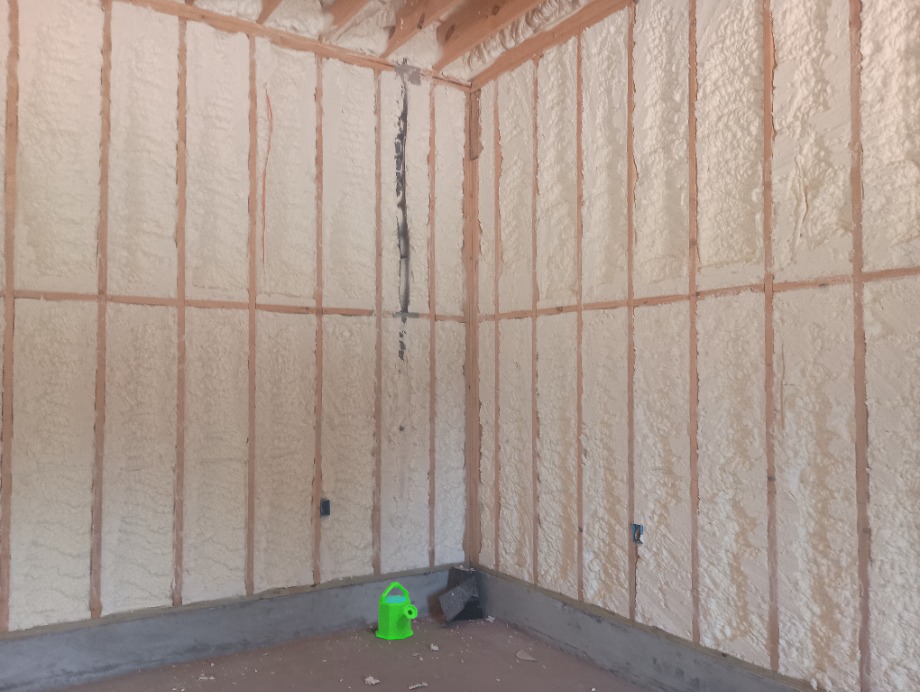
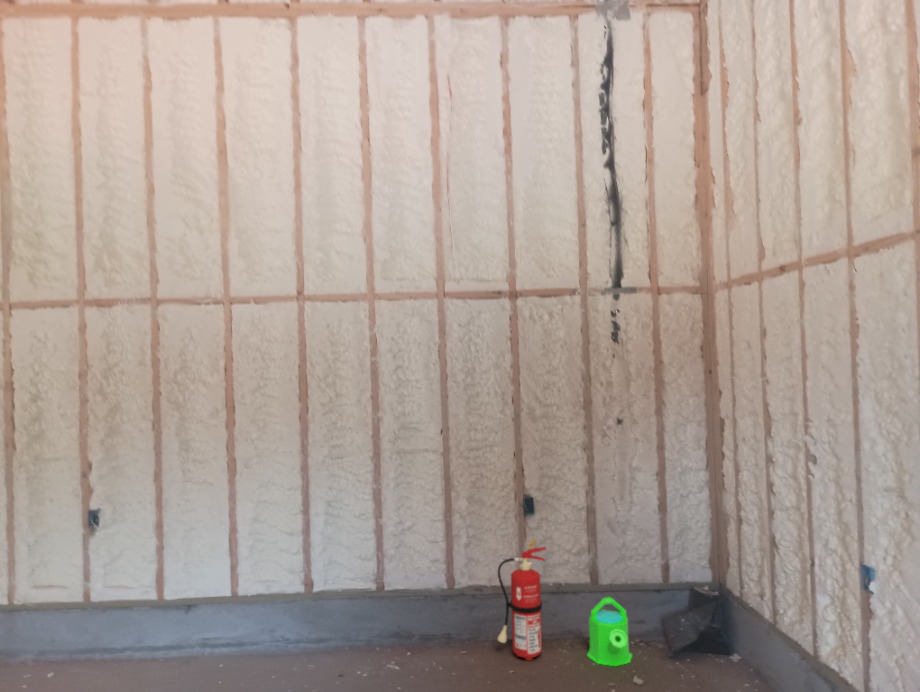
fire extinguisher: none [299,537,346,649] -> present [498,540,546,660]

